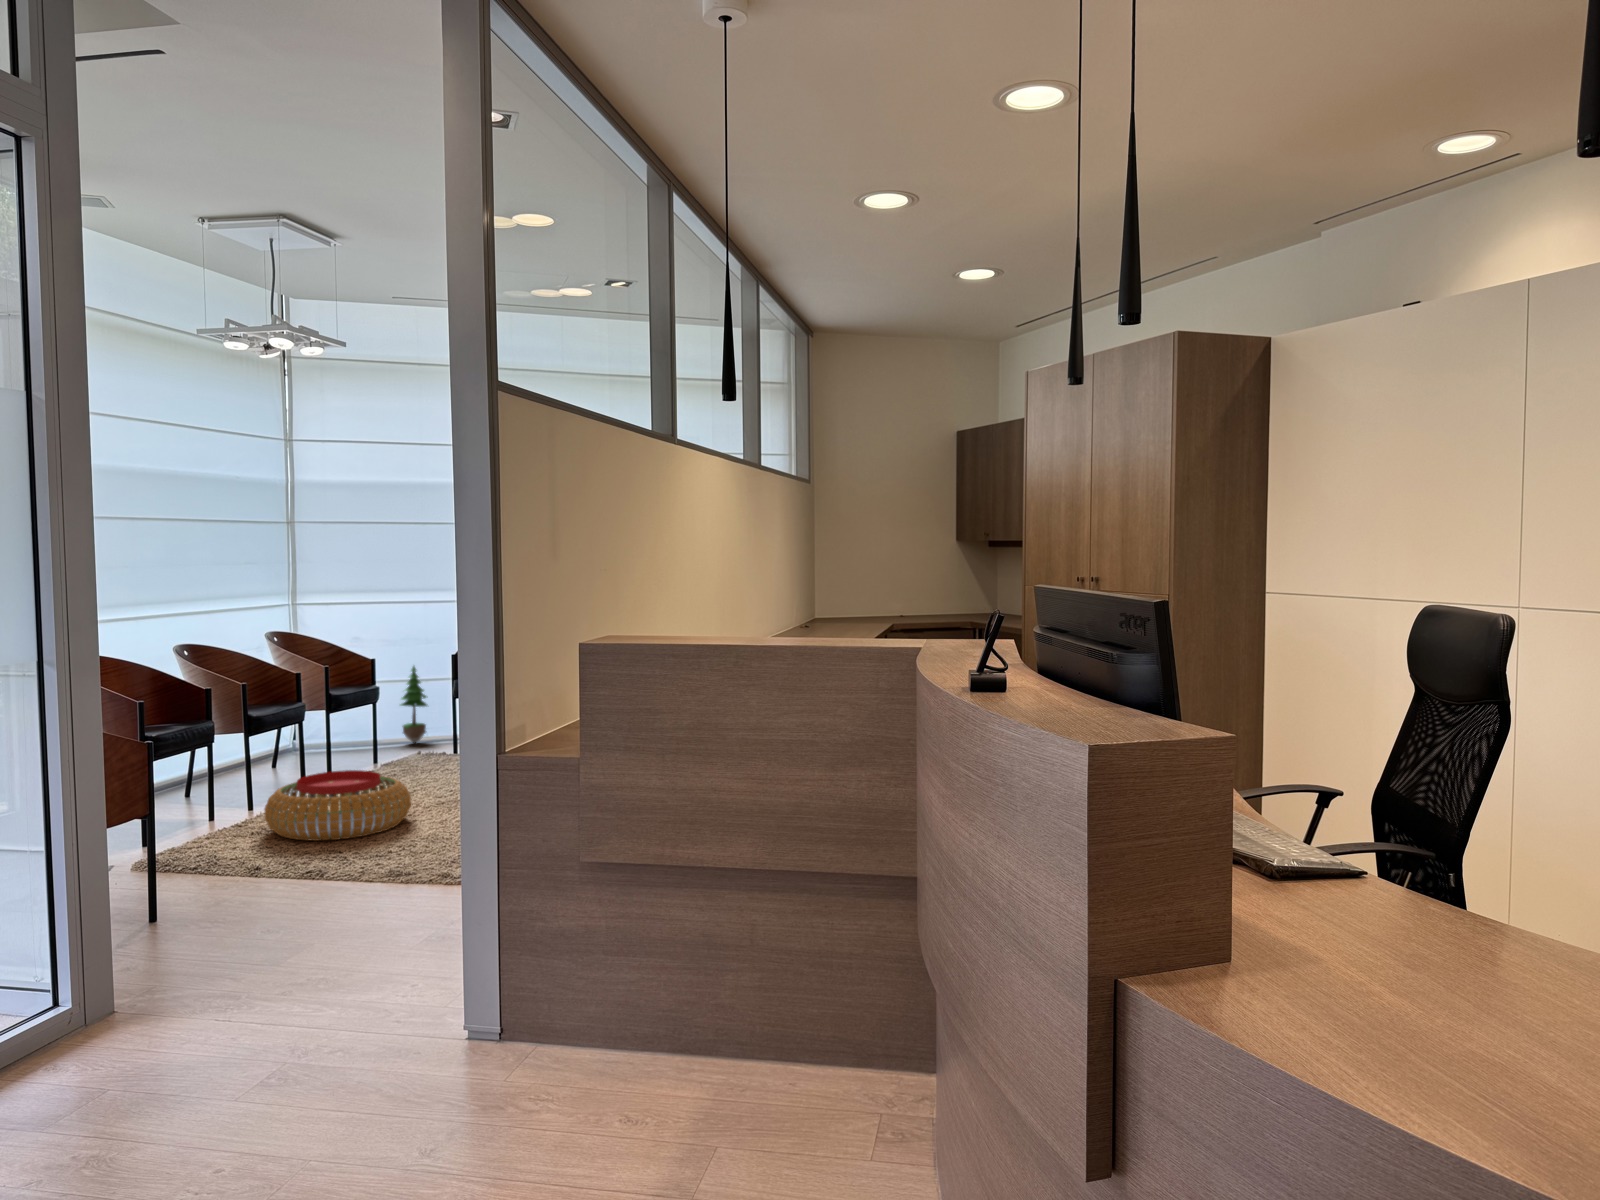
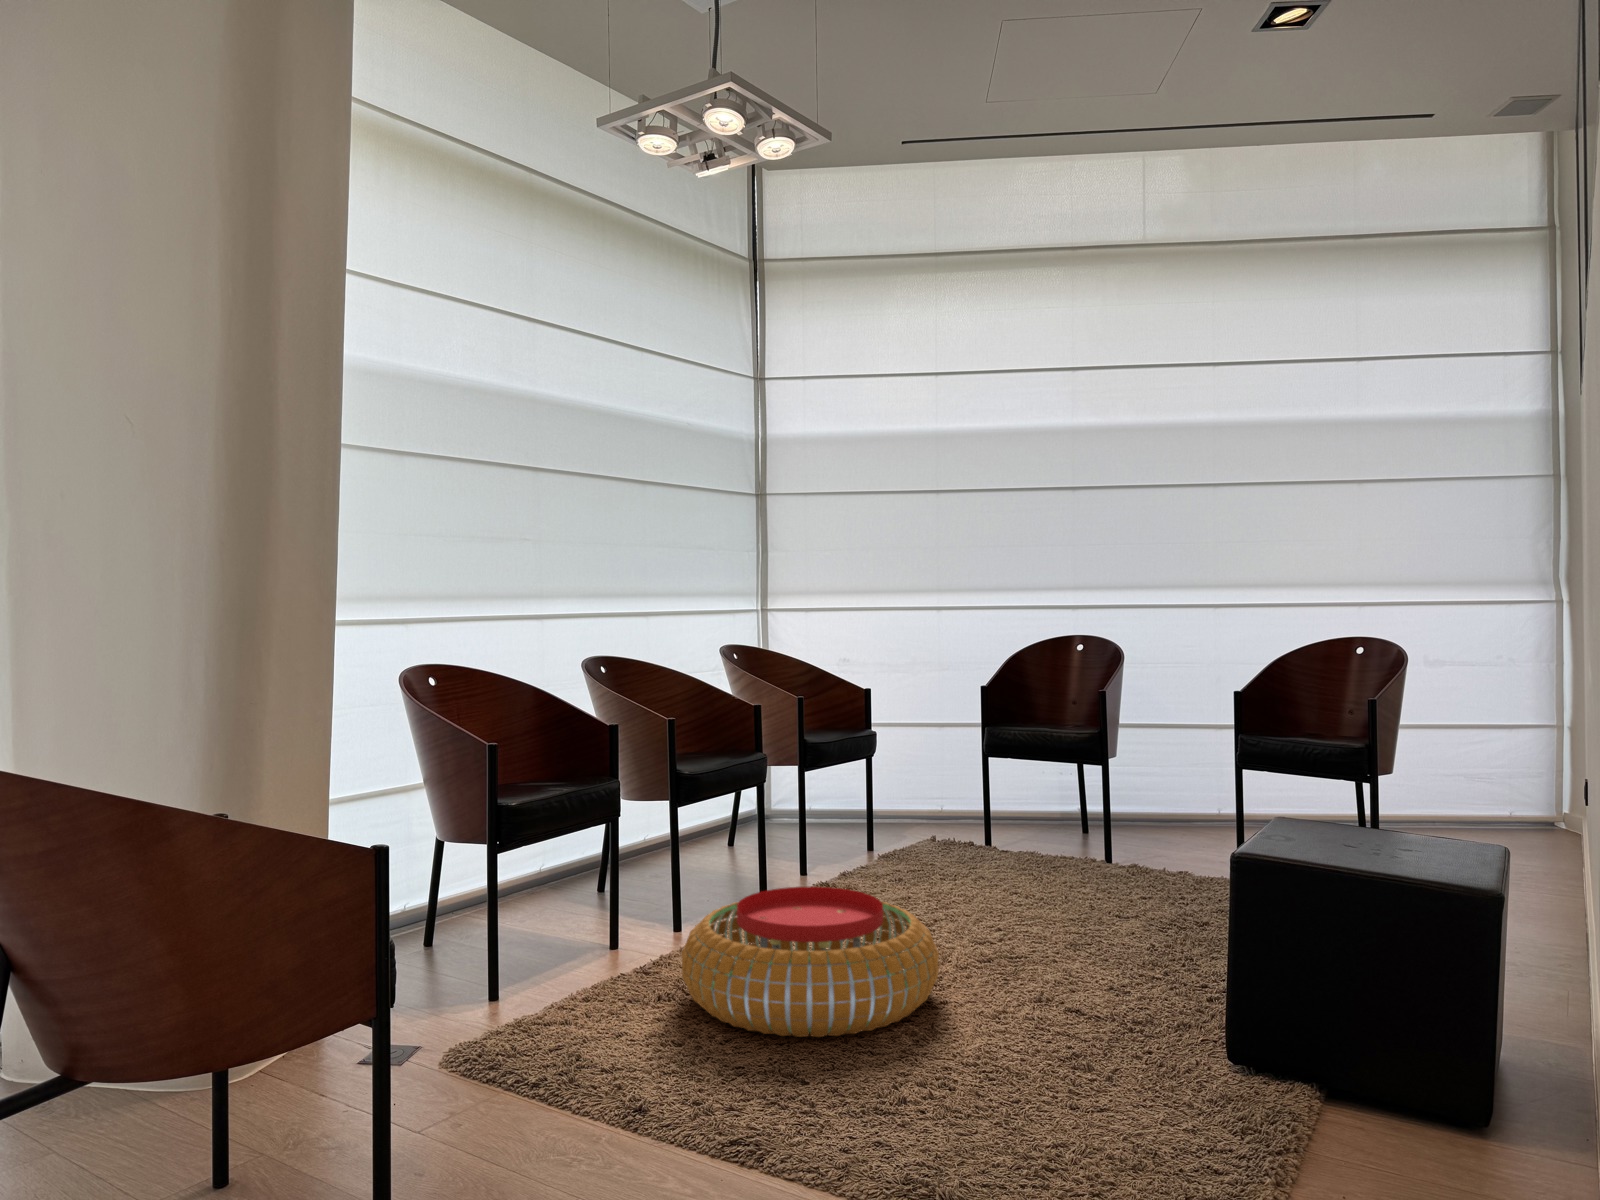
potted tree: present [401,666,427,743] -> none [903,700,946,822]

